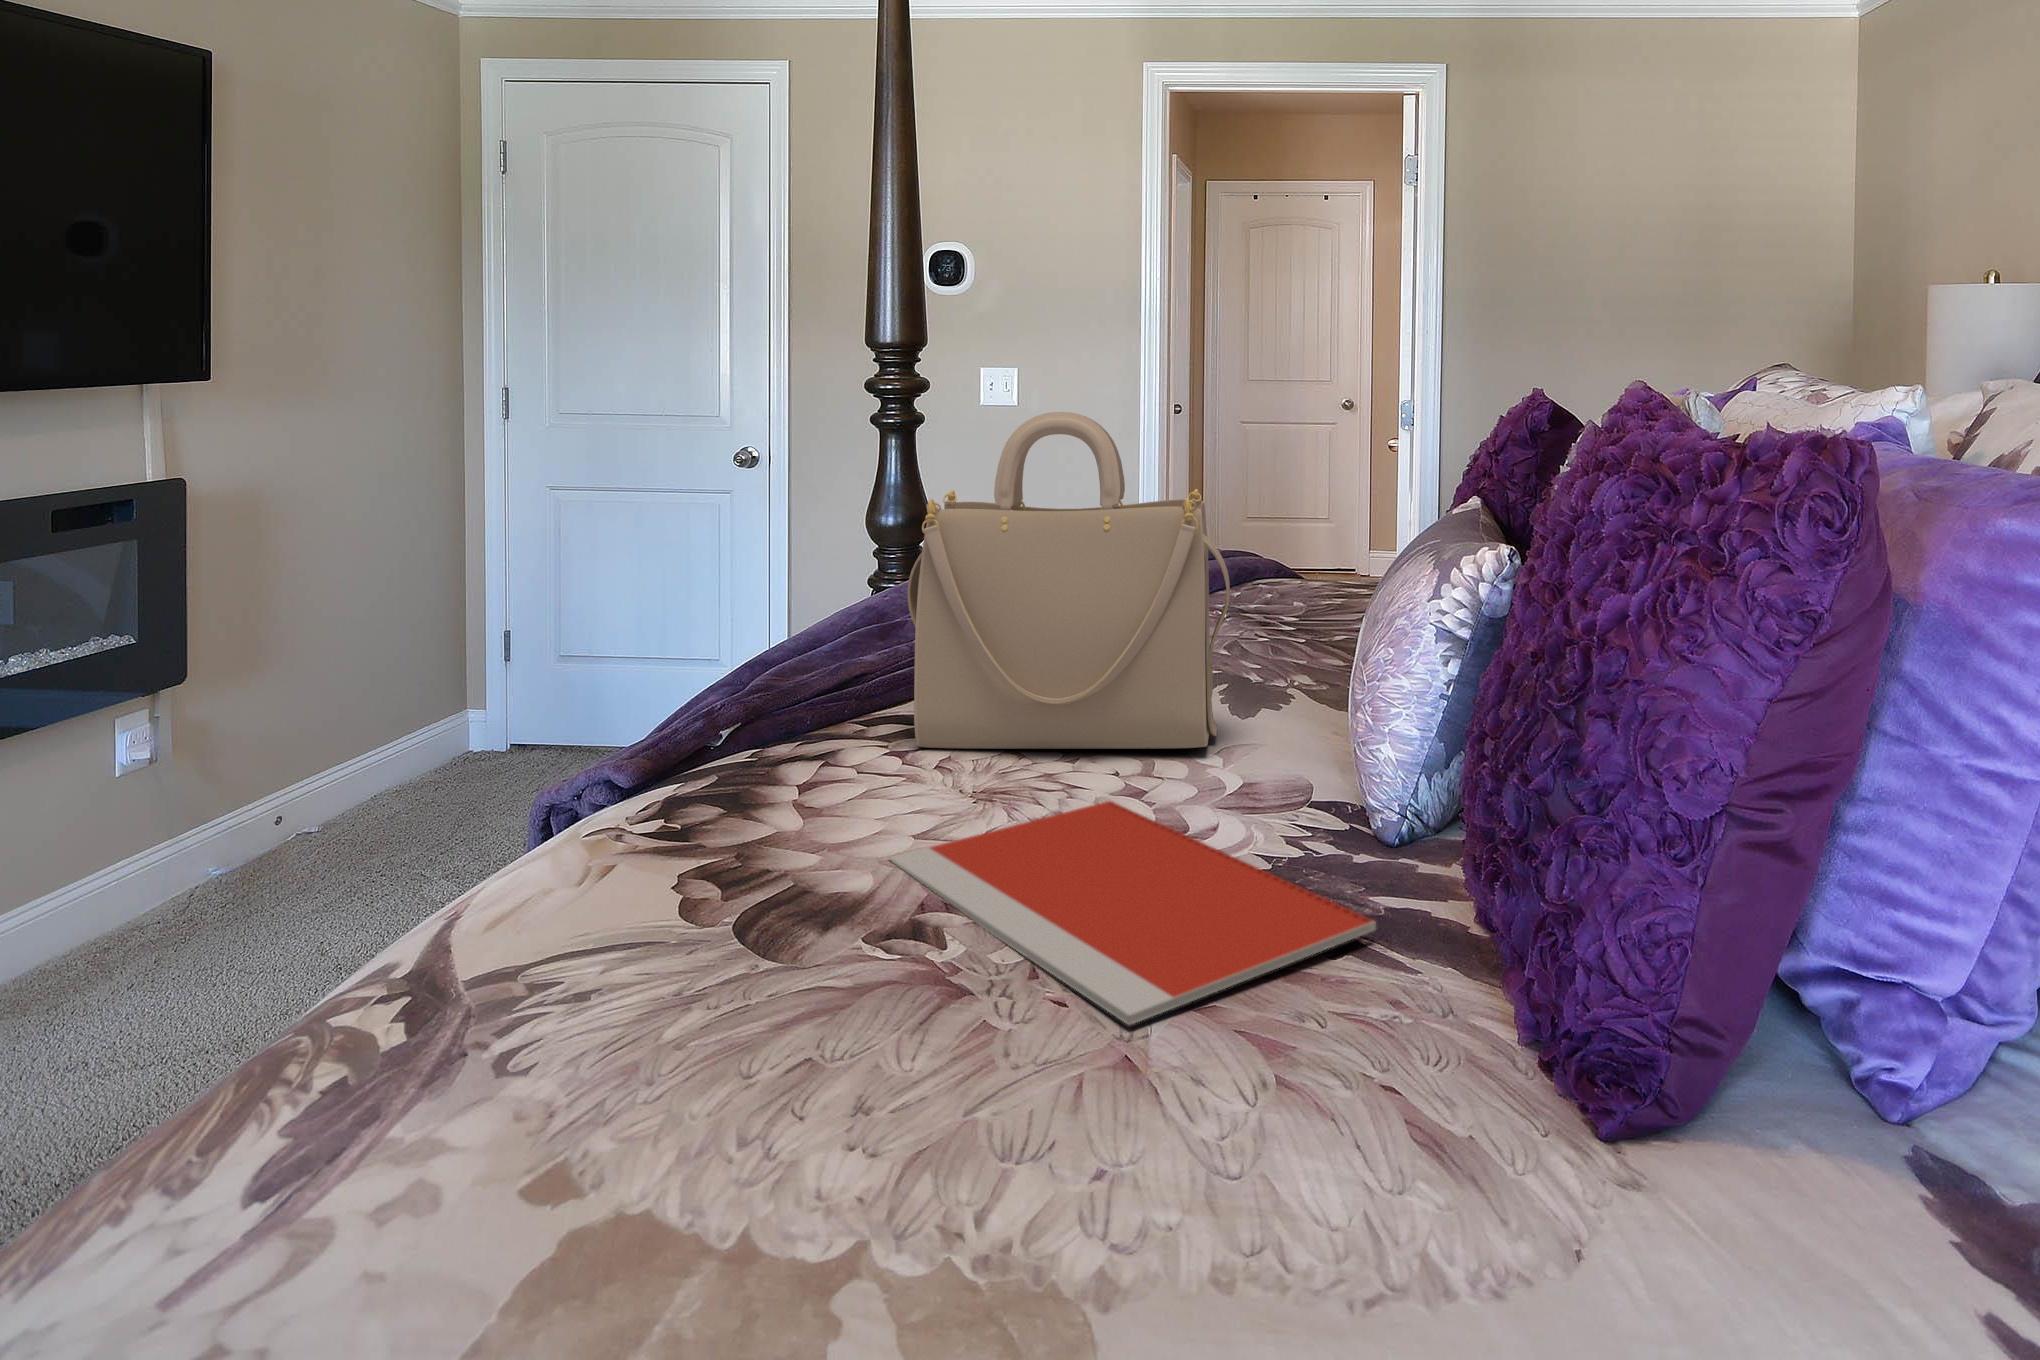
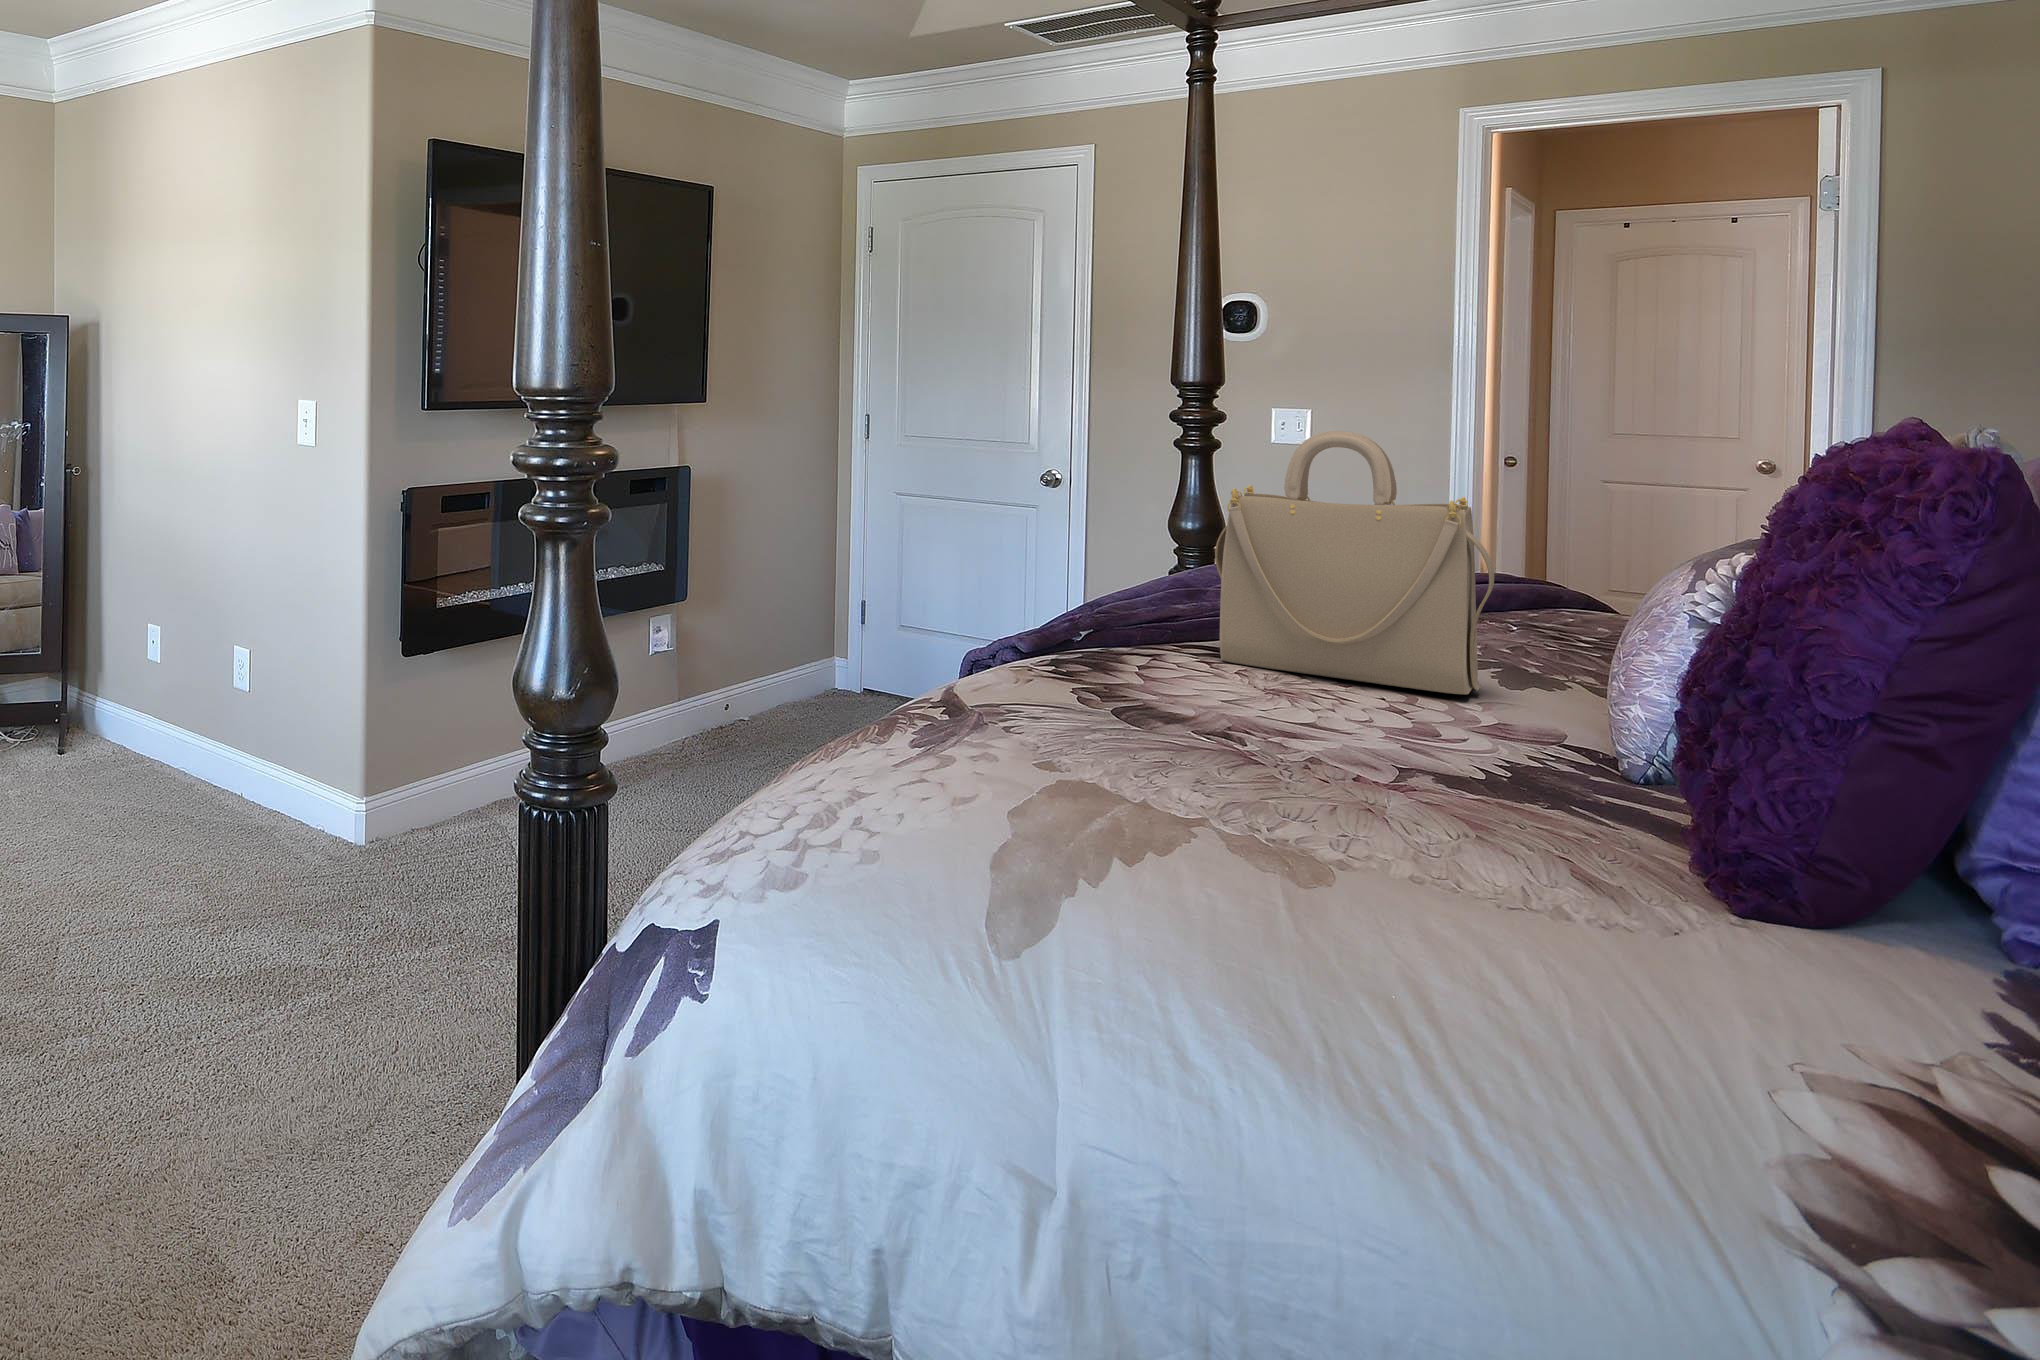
notebook: present [889,801,1376,1025] -> none [1205,704,1585,797]

